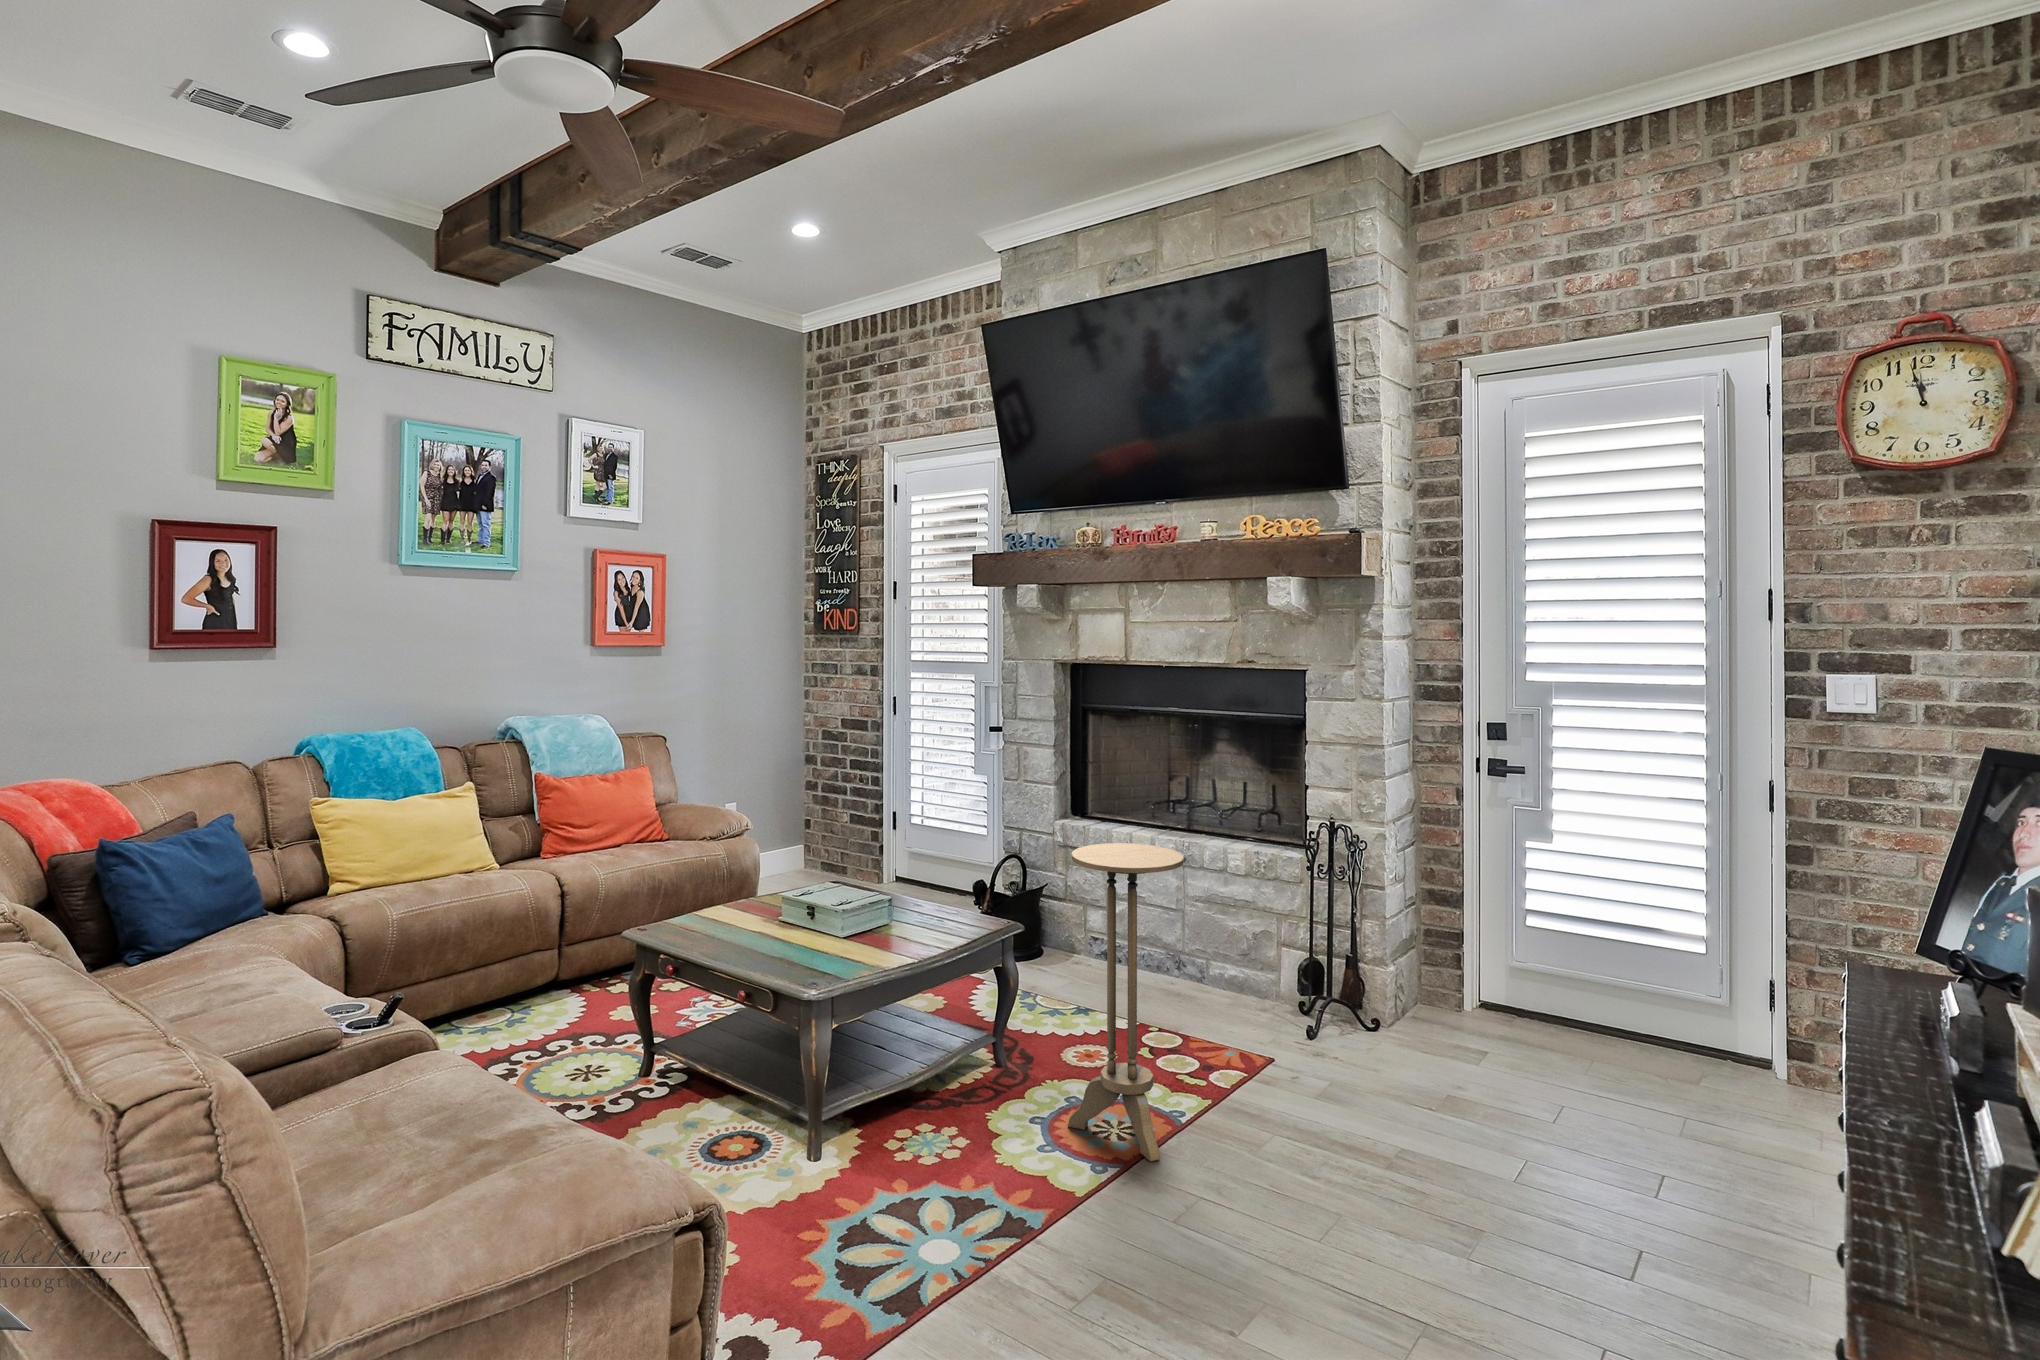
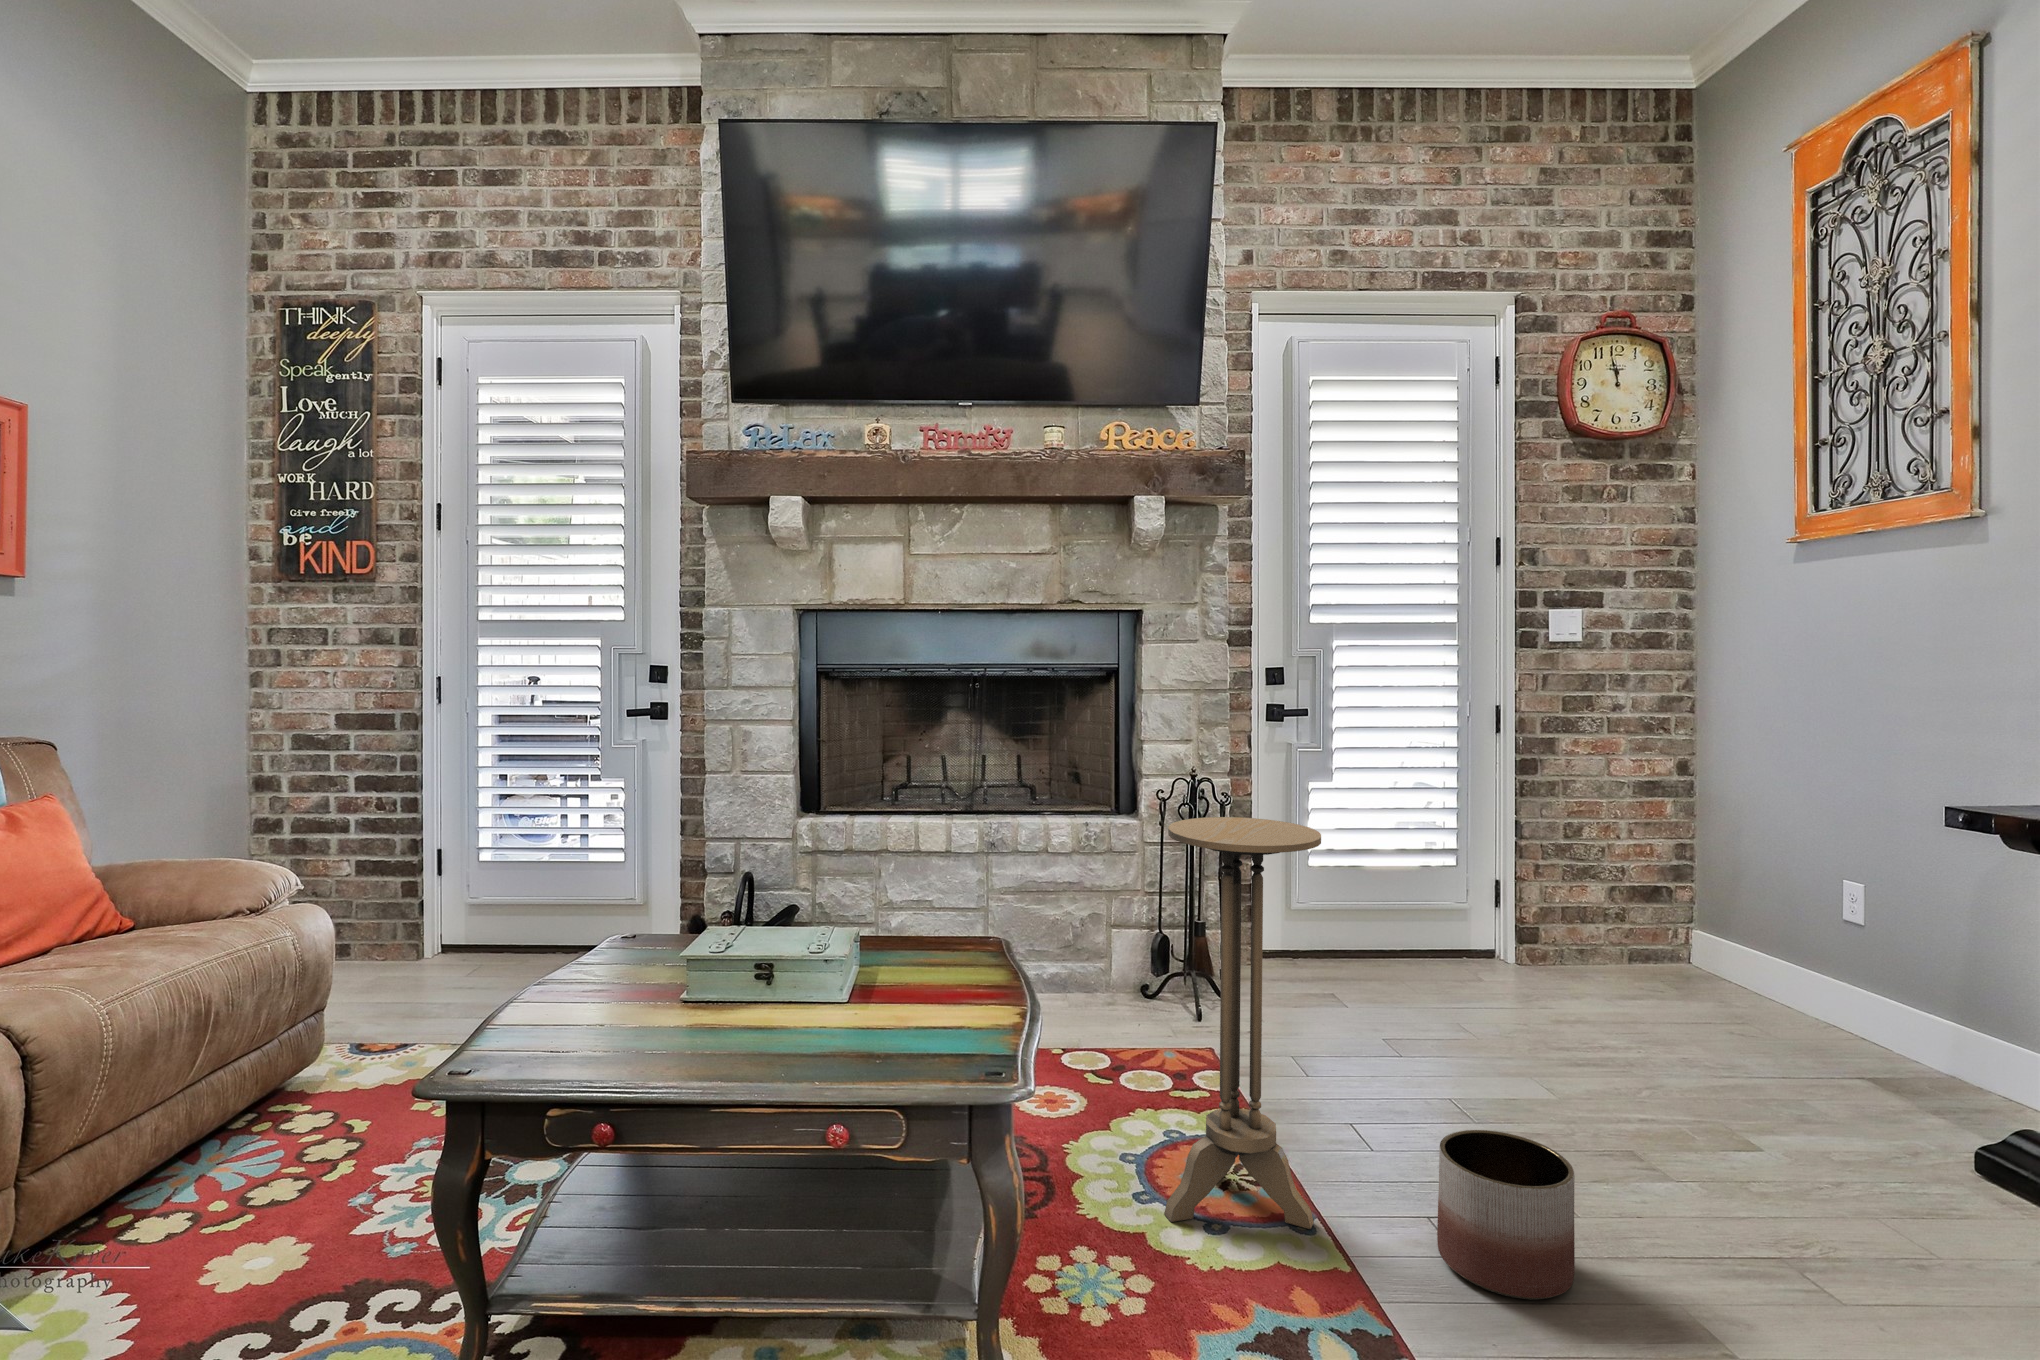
planter: none [1198,1118,1299,1252] -> present [1437,1130,1575,1299]

